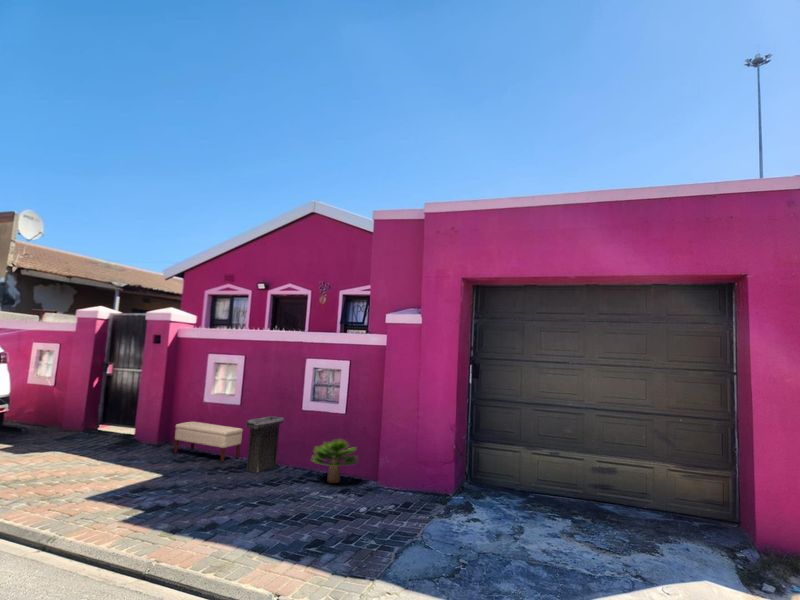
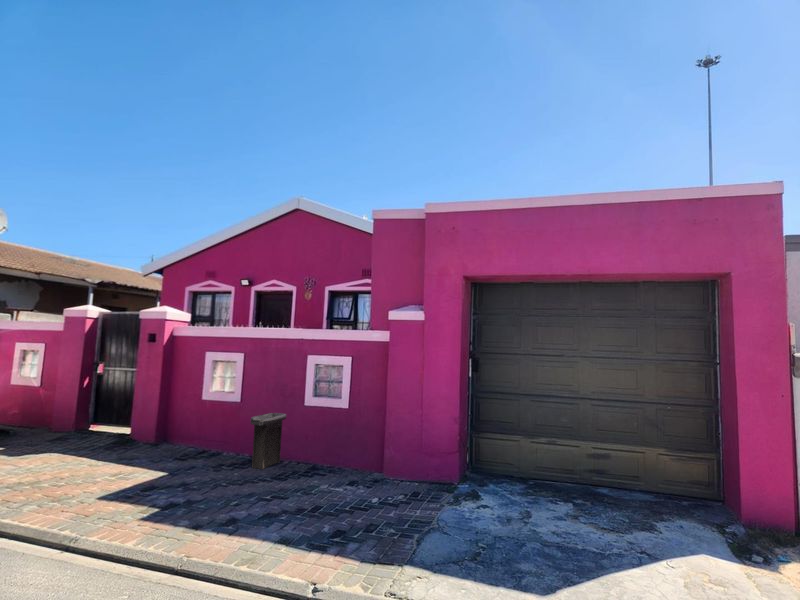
bench: present [174,421,243,462] -> none [174,420,244,460]
potted plant: present [312,441,356,483] -> none [317,432,366,477]

